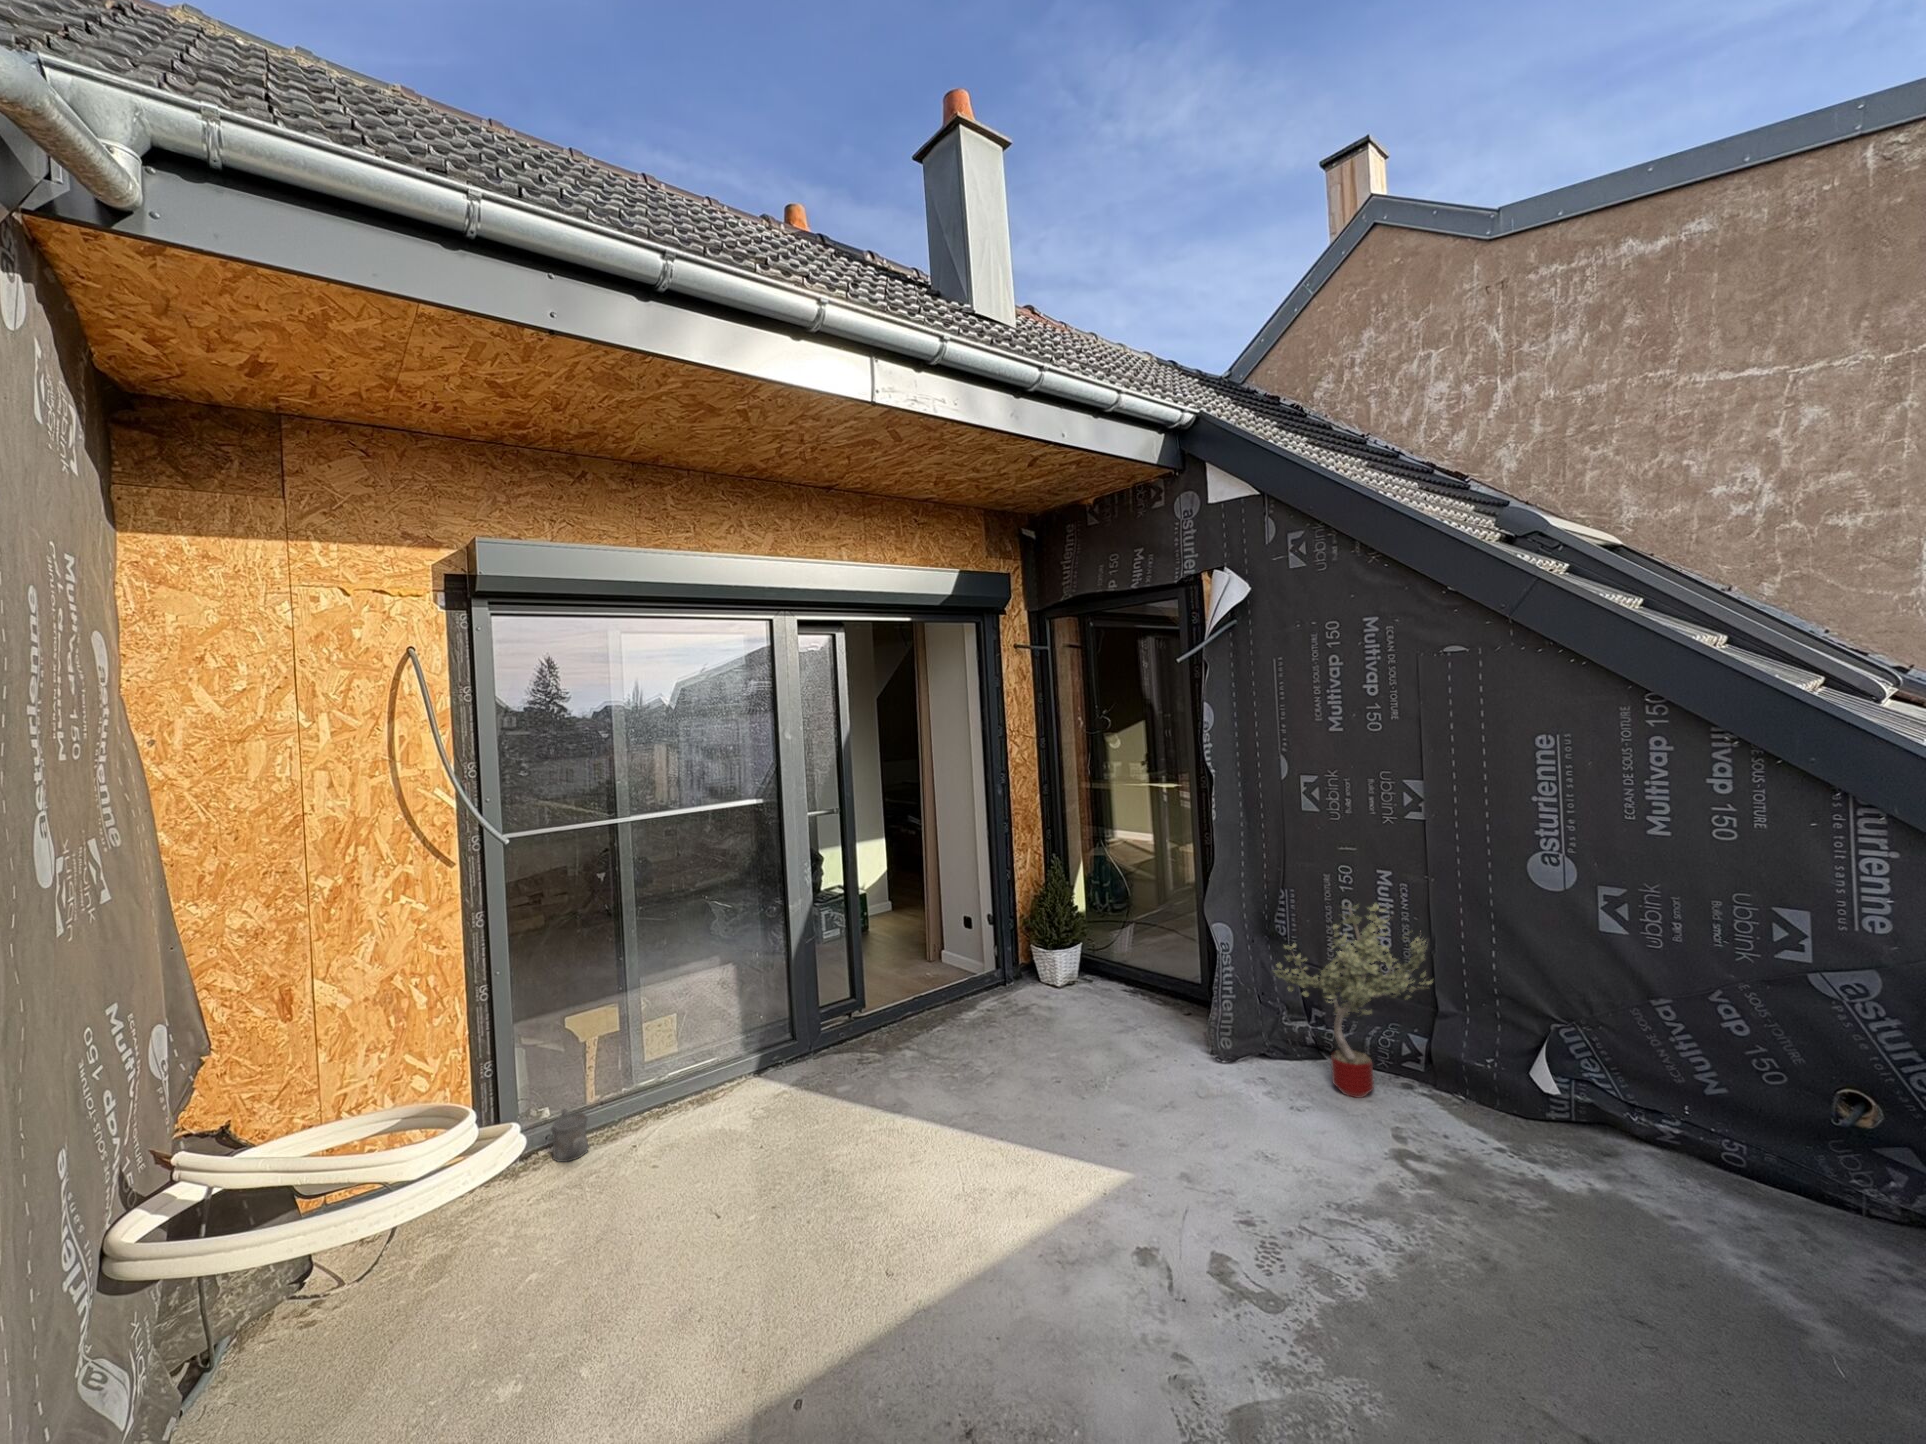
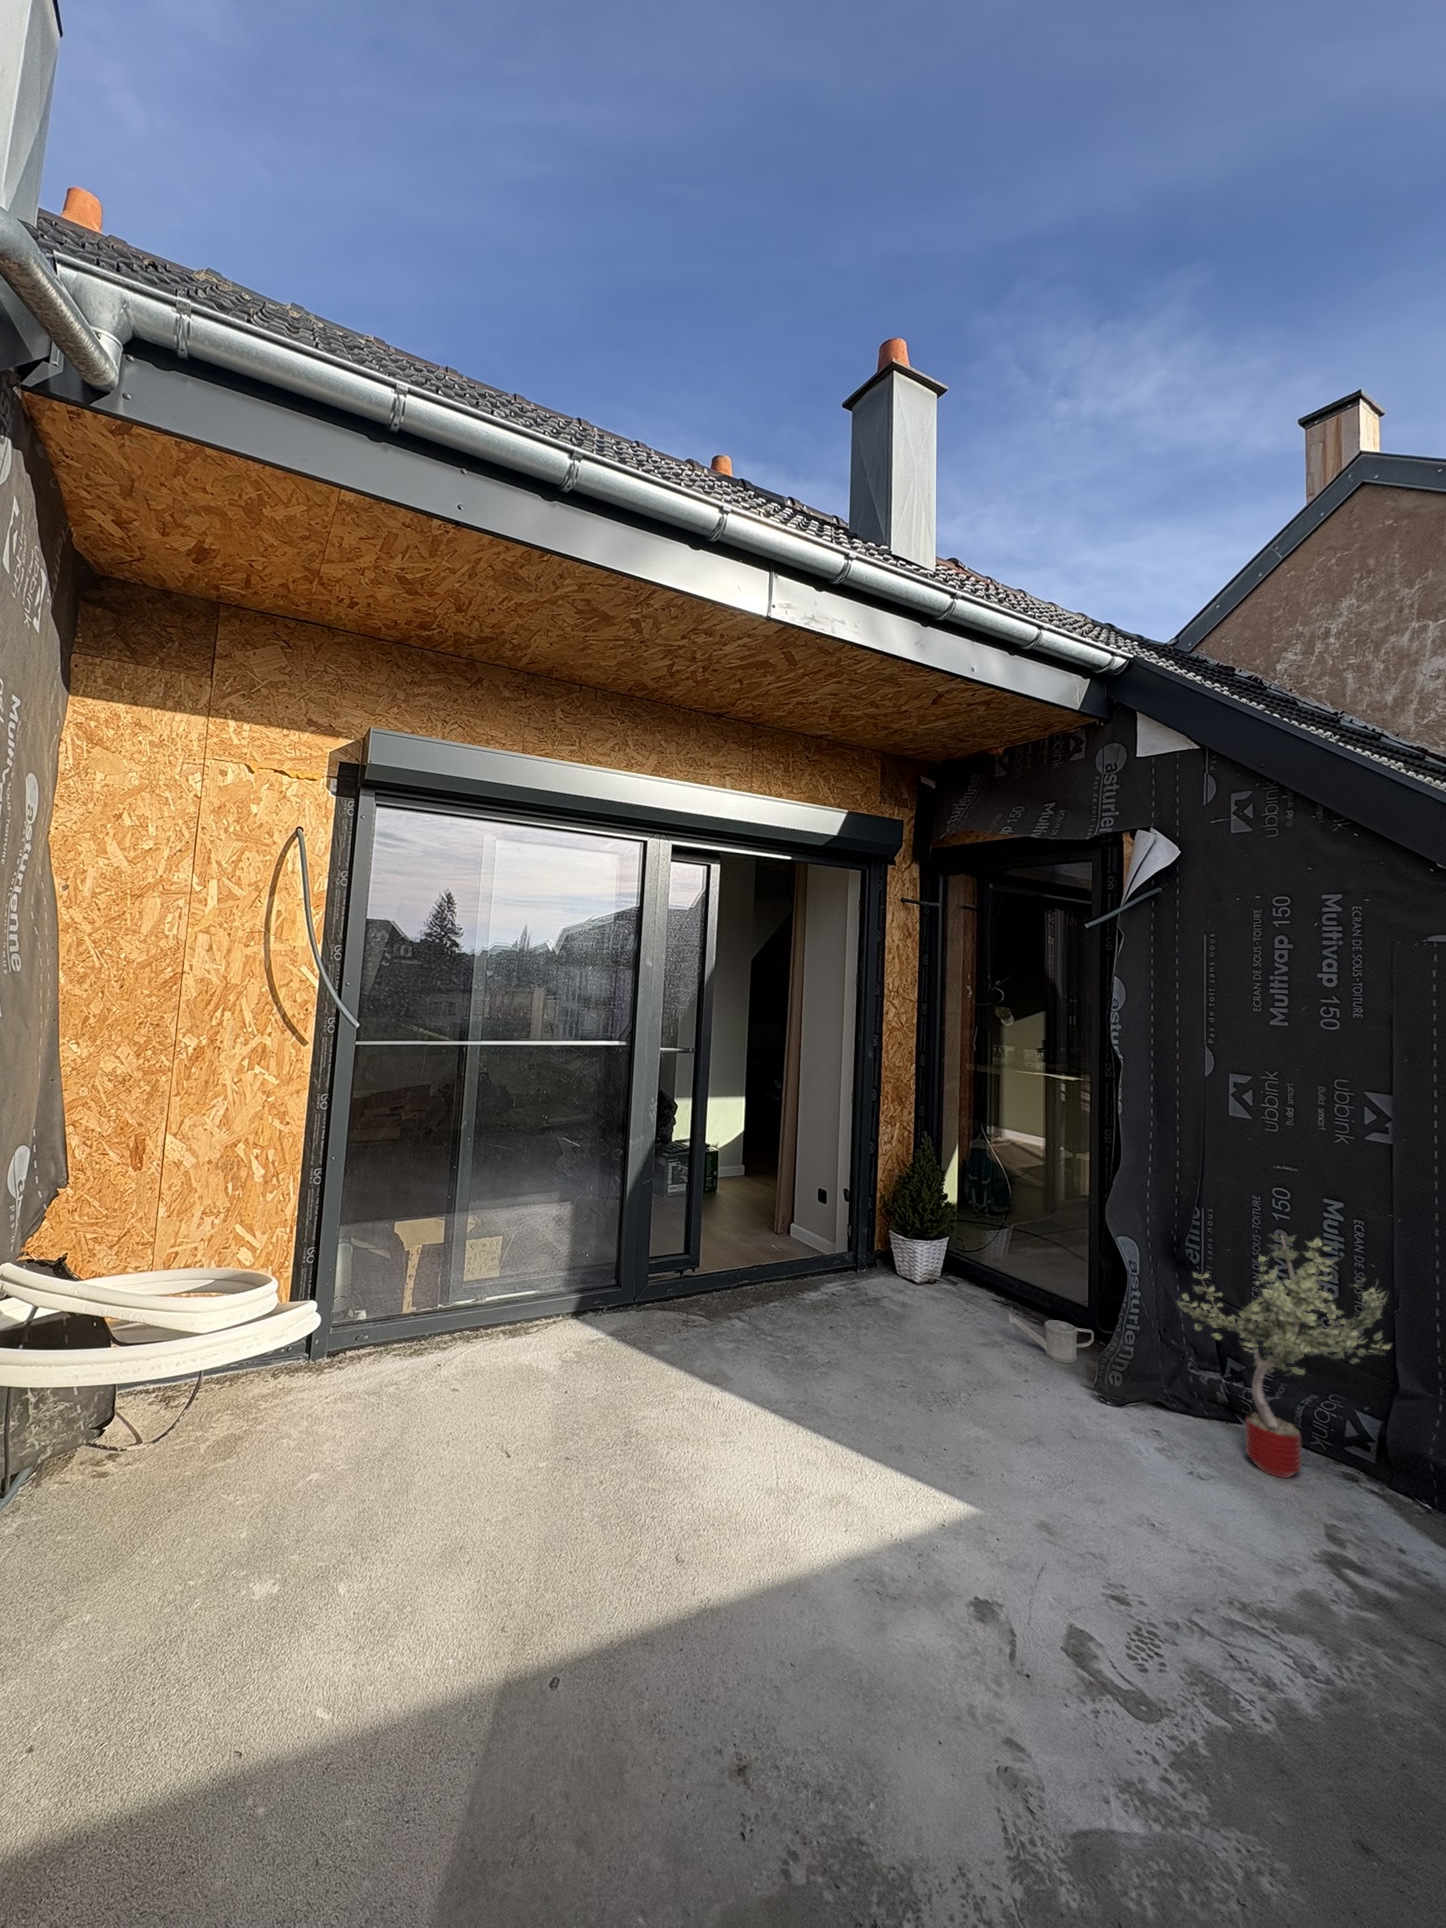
watering can: present [551,1109,589,1162] -> present [1008,1313,1094,1363]

